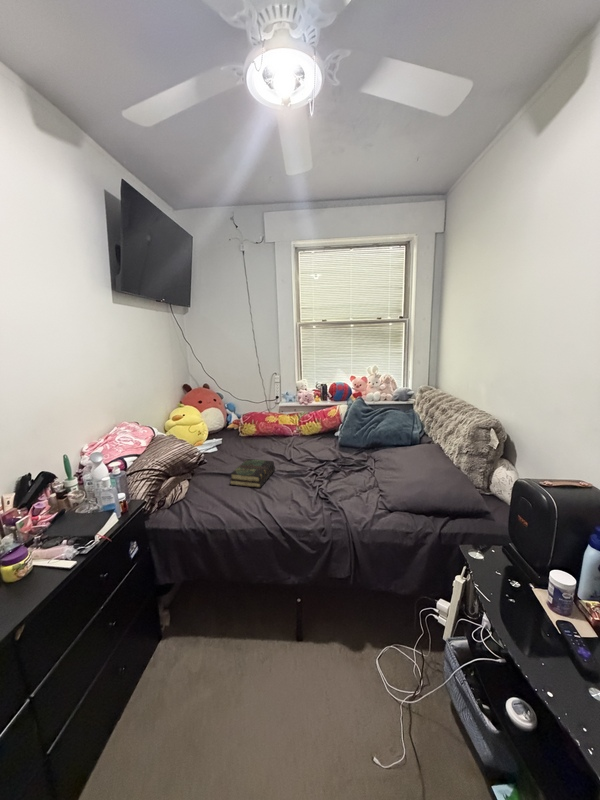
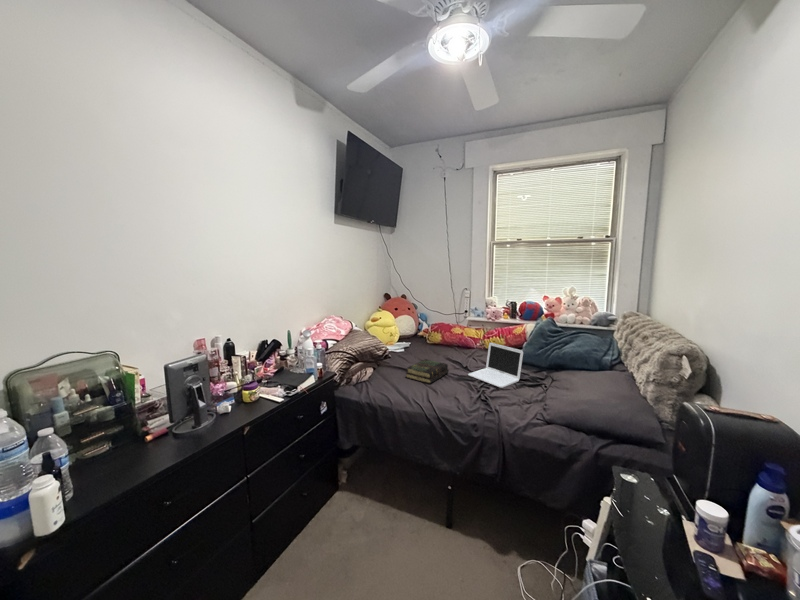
laptop: none [296,431,348,478] -> present [468,343,523,388]

